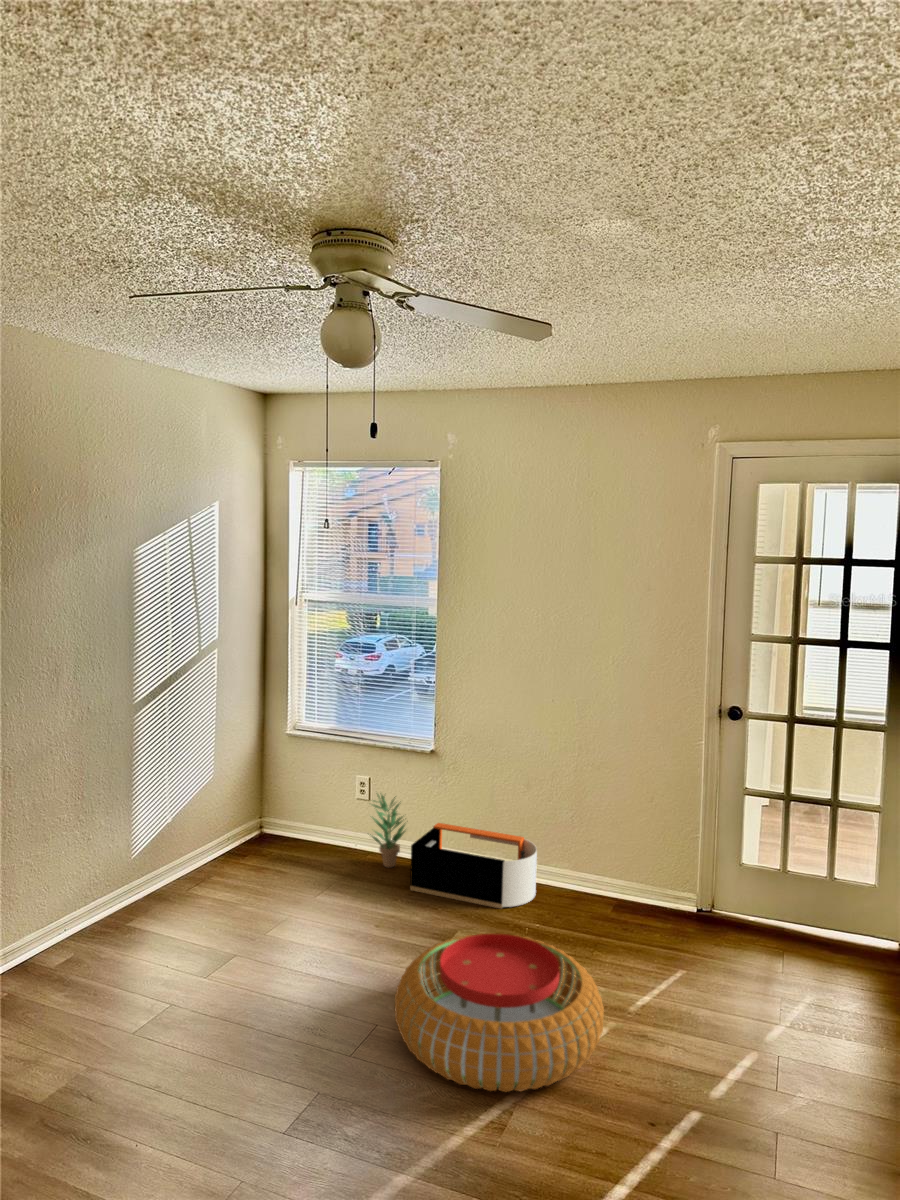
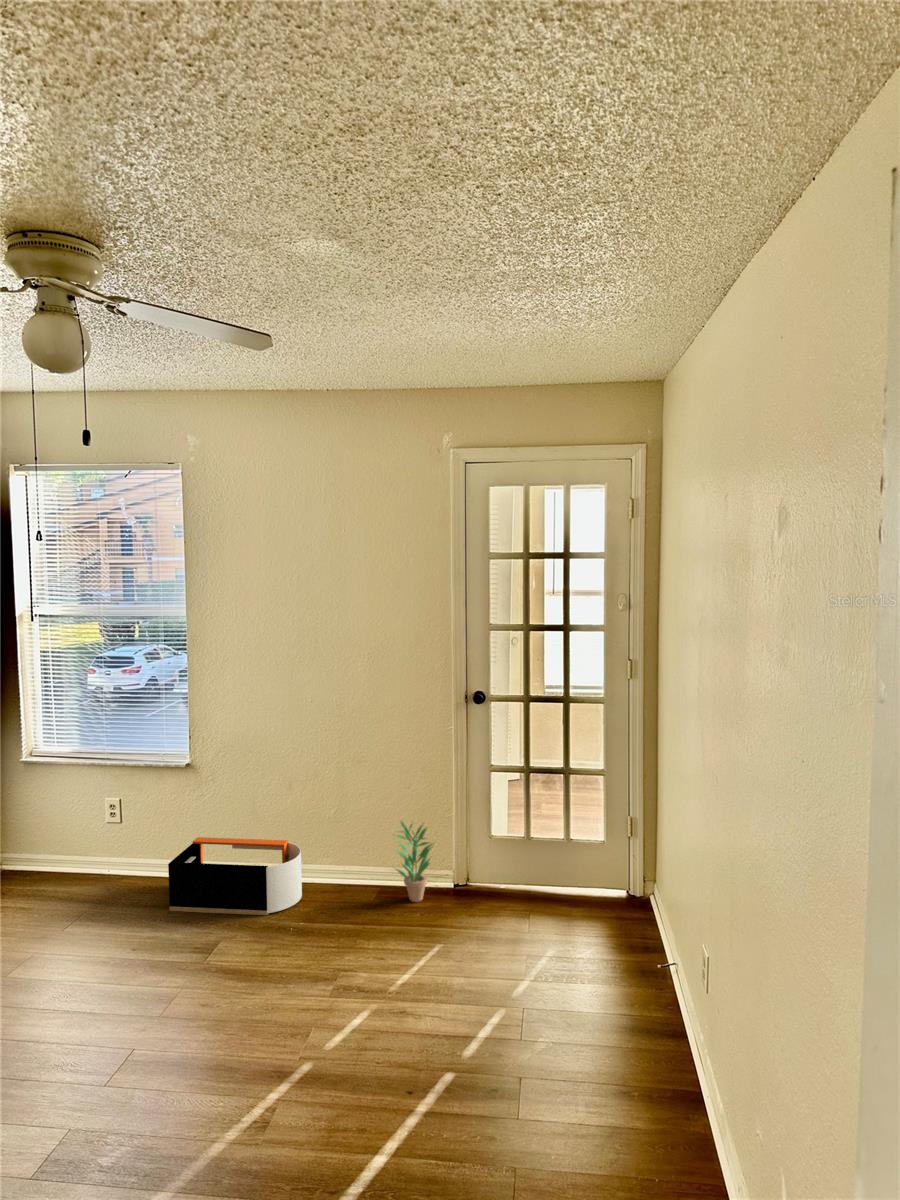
potted plant: present [370,794,405,867] -> present [394,822,432,902]
pouf: present [395,933,604,1092] -> none [151,938,365,1096]

